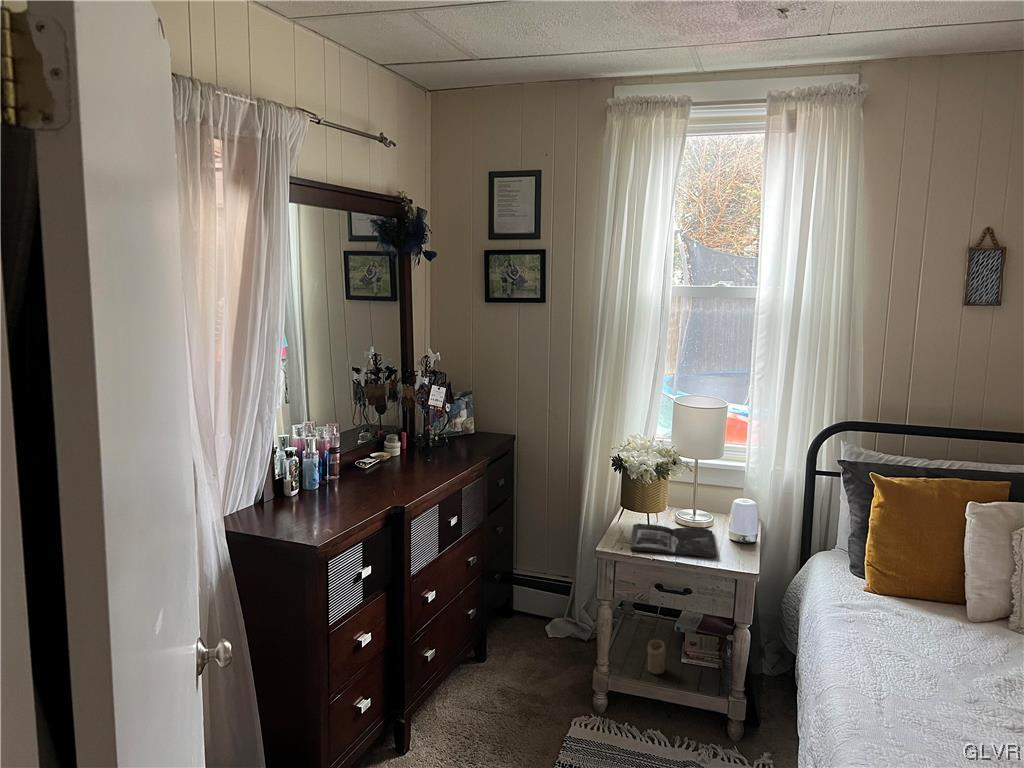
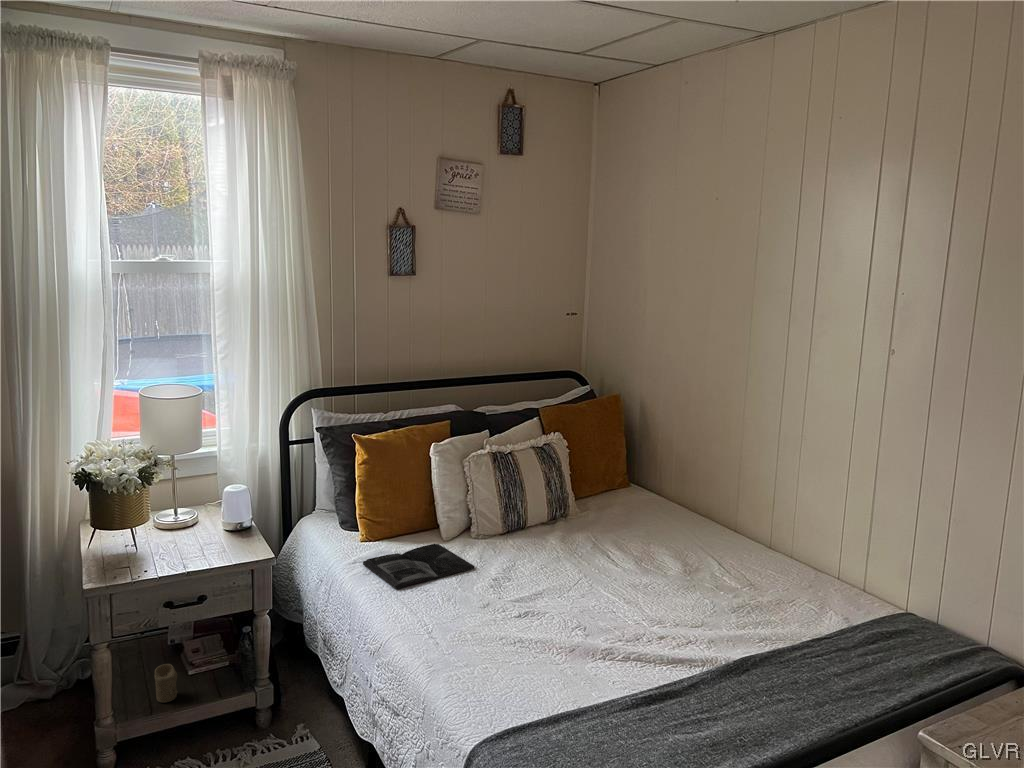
magazine: present [630,524,716,557] -> present [363,544,475,589]

